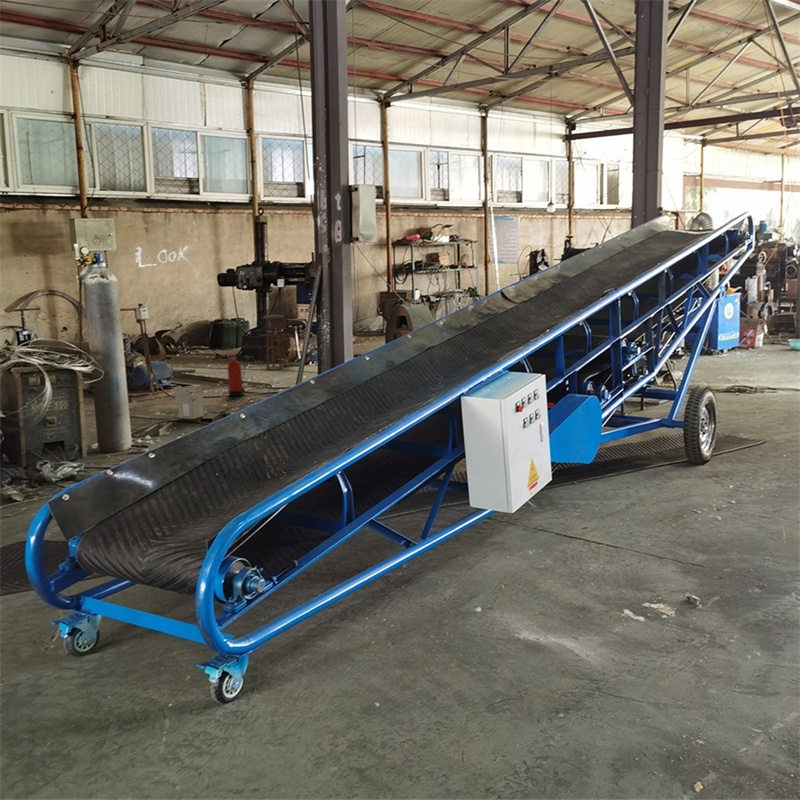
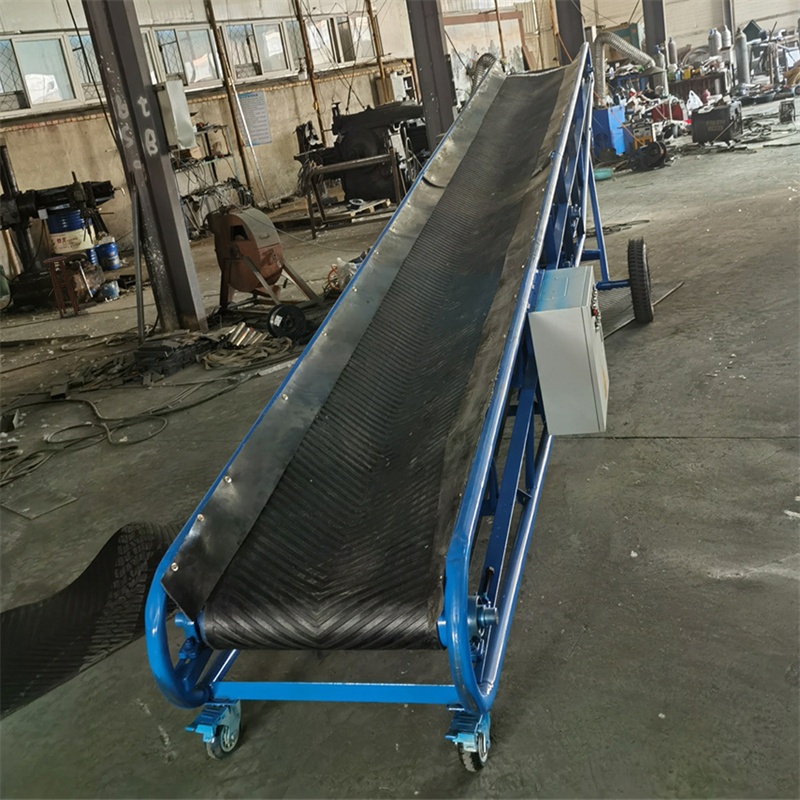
fire extinguisher: present [228,354,245,396] -> none [41,314,66,359]
cardboard box: present [173,386,204,419] -> none [10,363,48,396]

